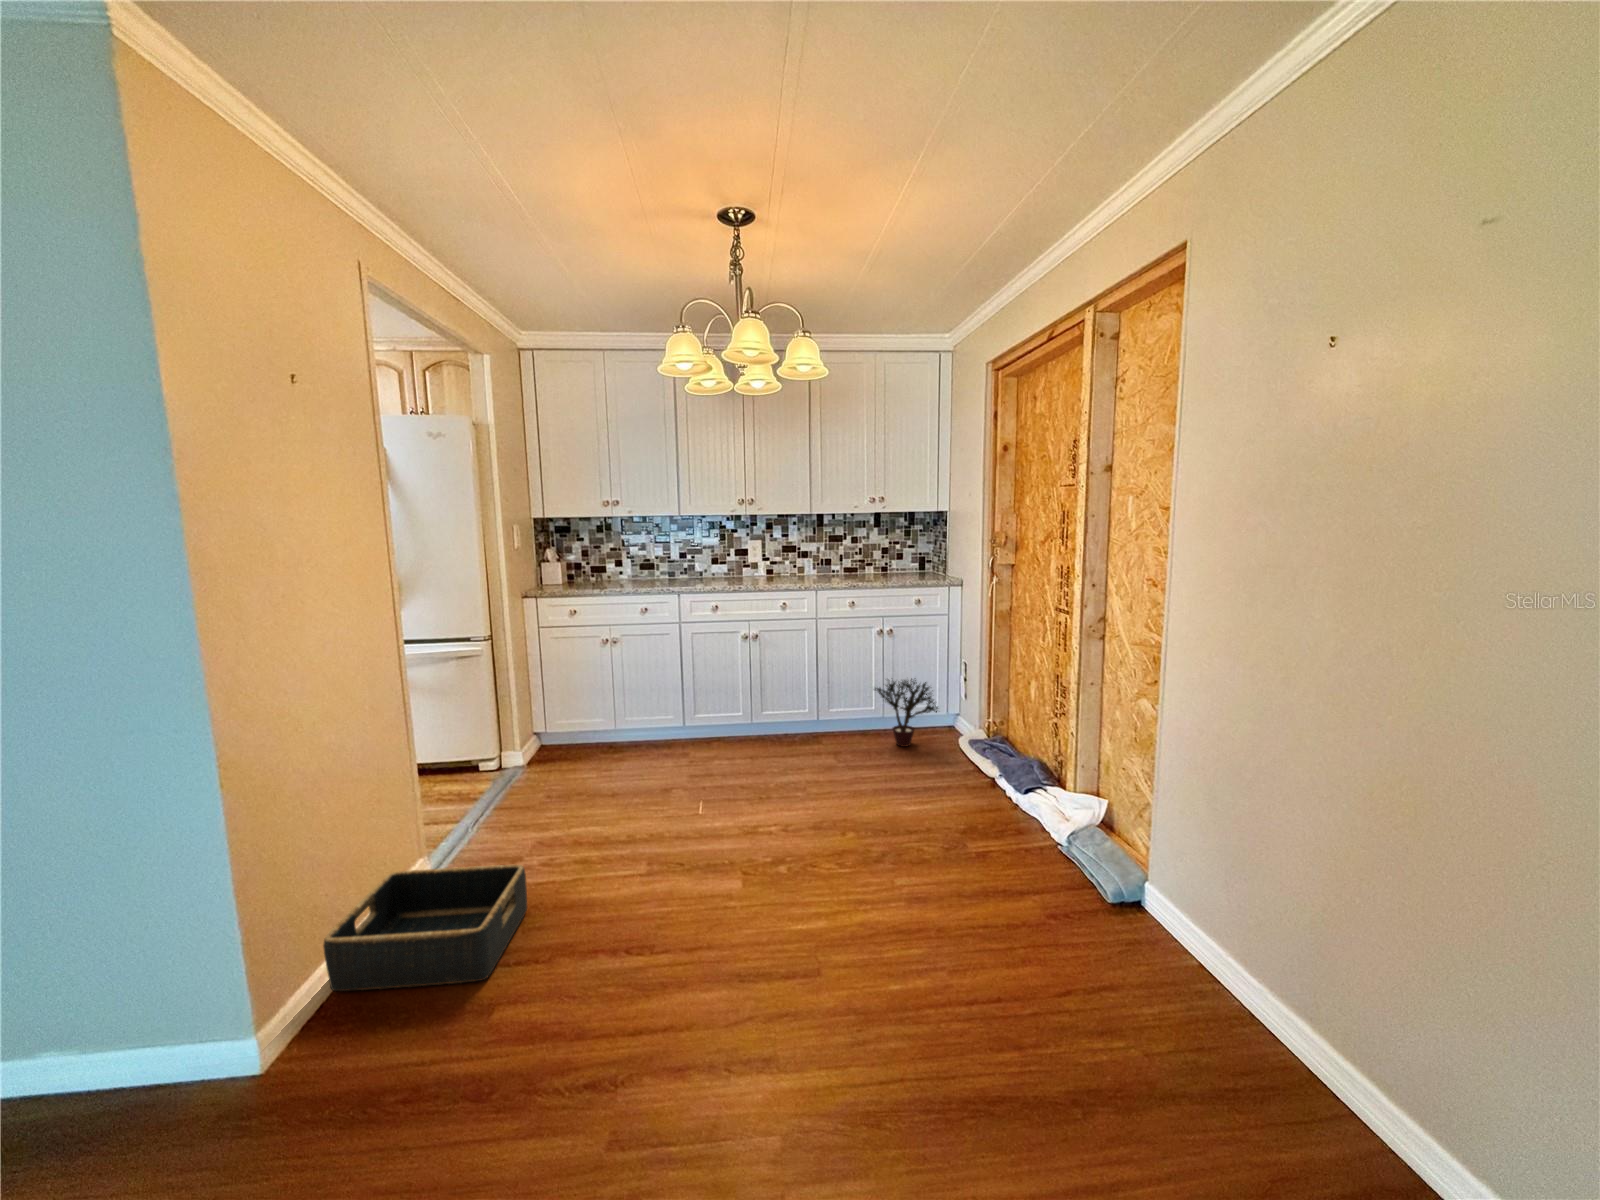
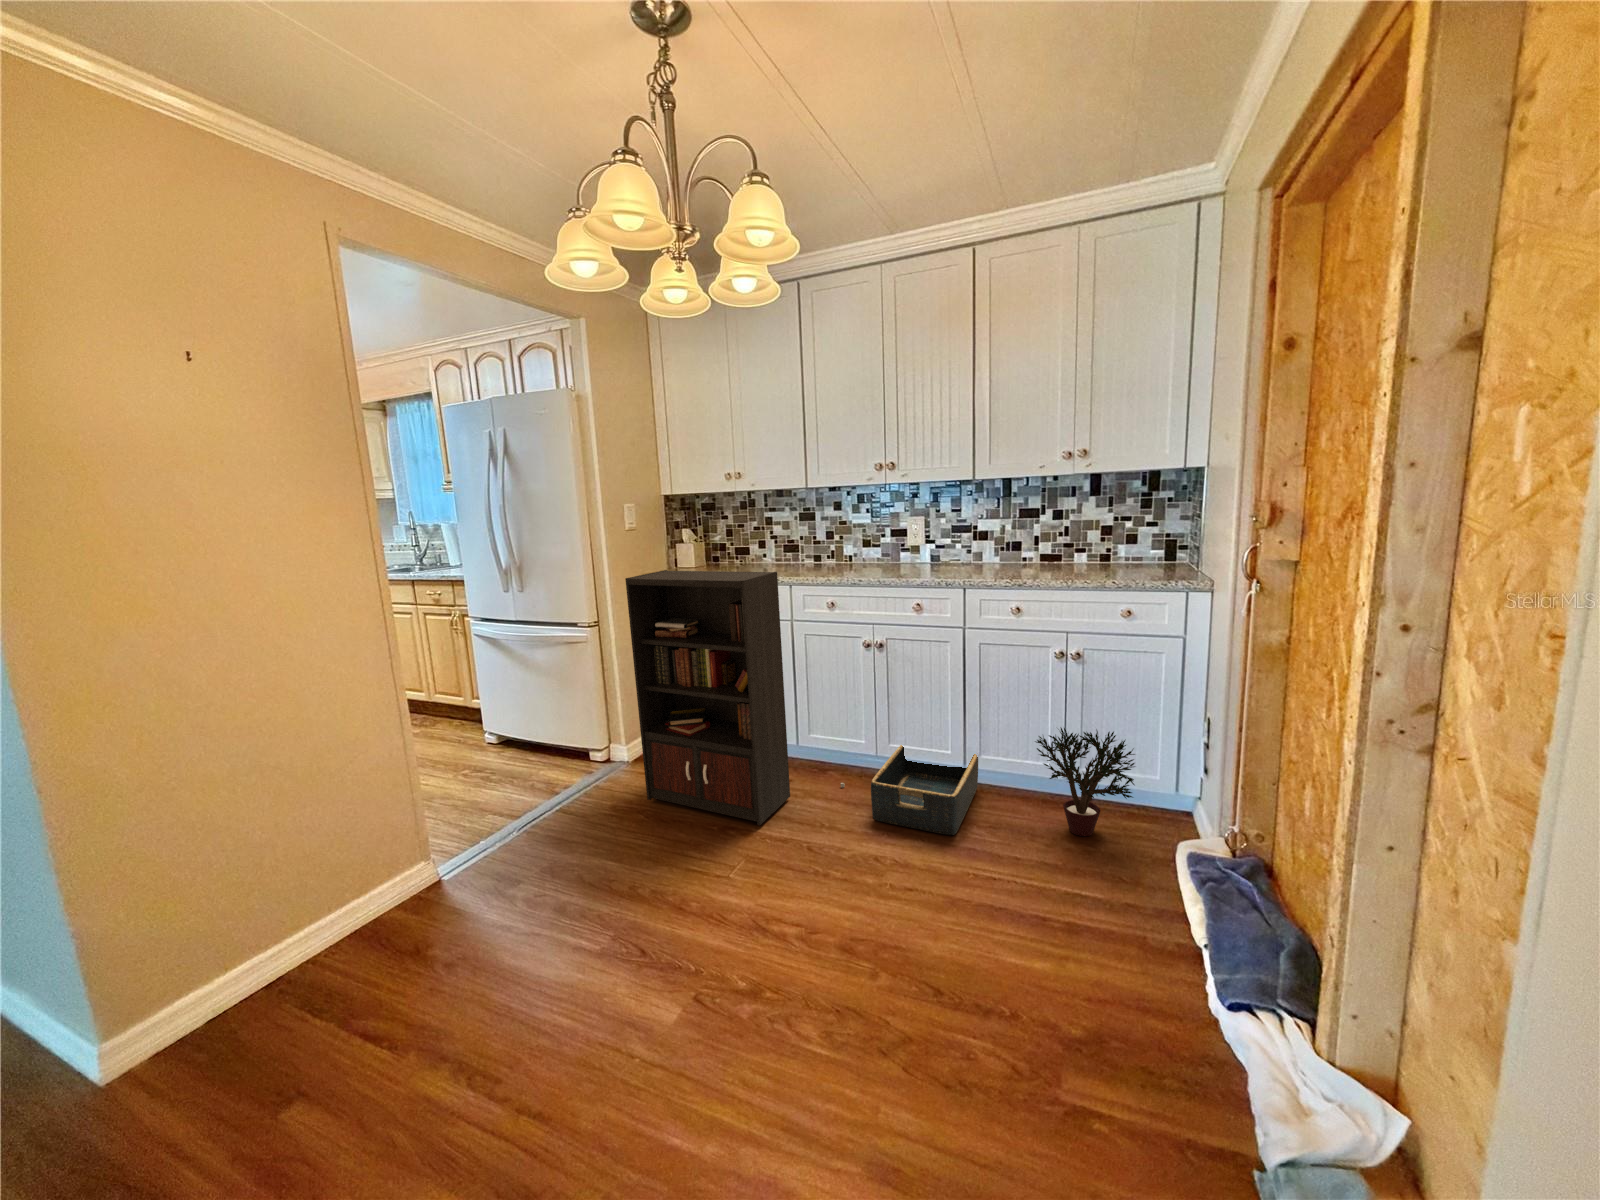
bookcase: none [563,581,735,790] -> present [625,570,845,825]
basket: present [323,865,527,991] -> present [871,745,978,835]

